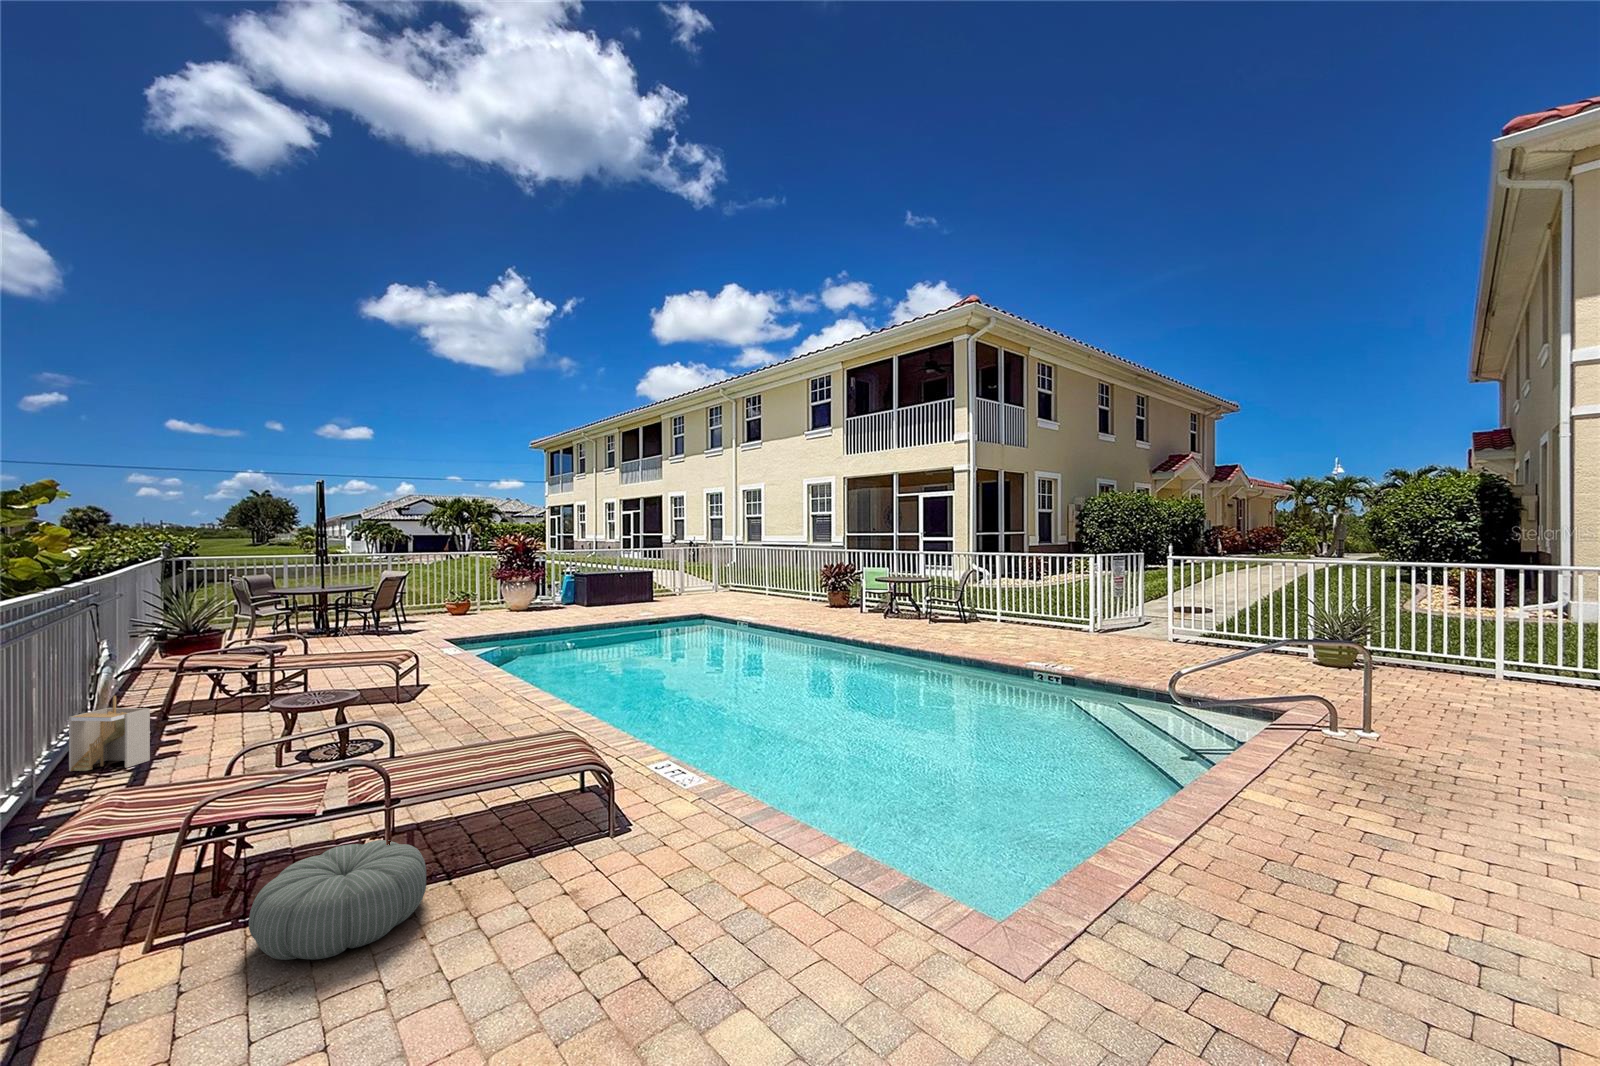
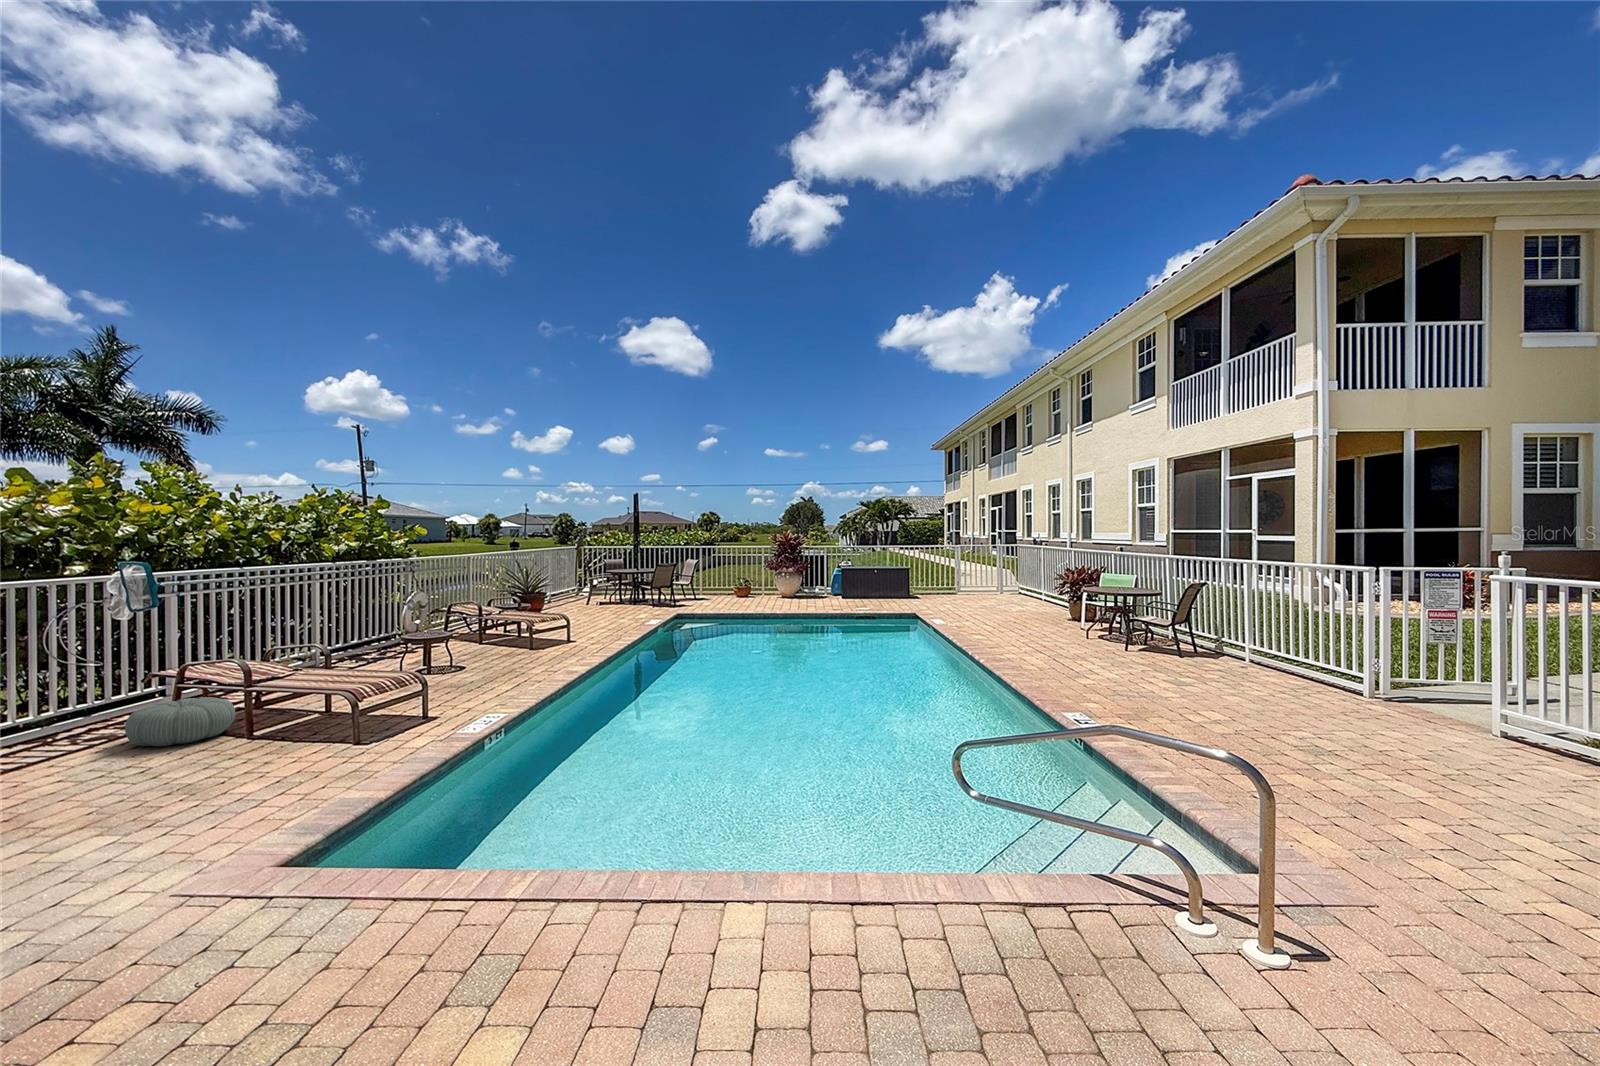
storage bin: present [69,696,150,771] -> none [354,614,381,655]

